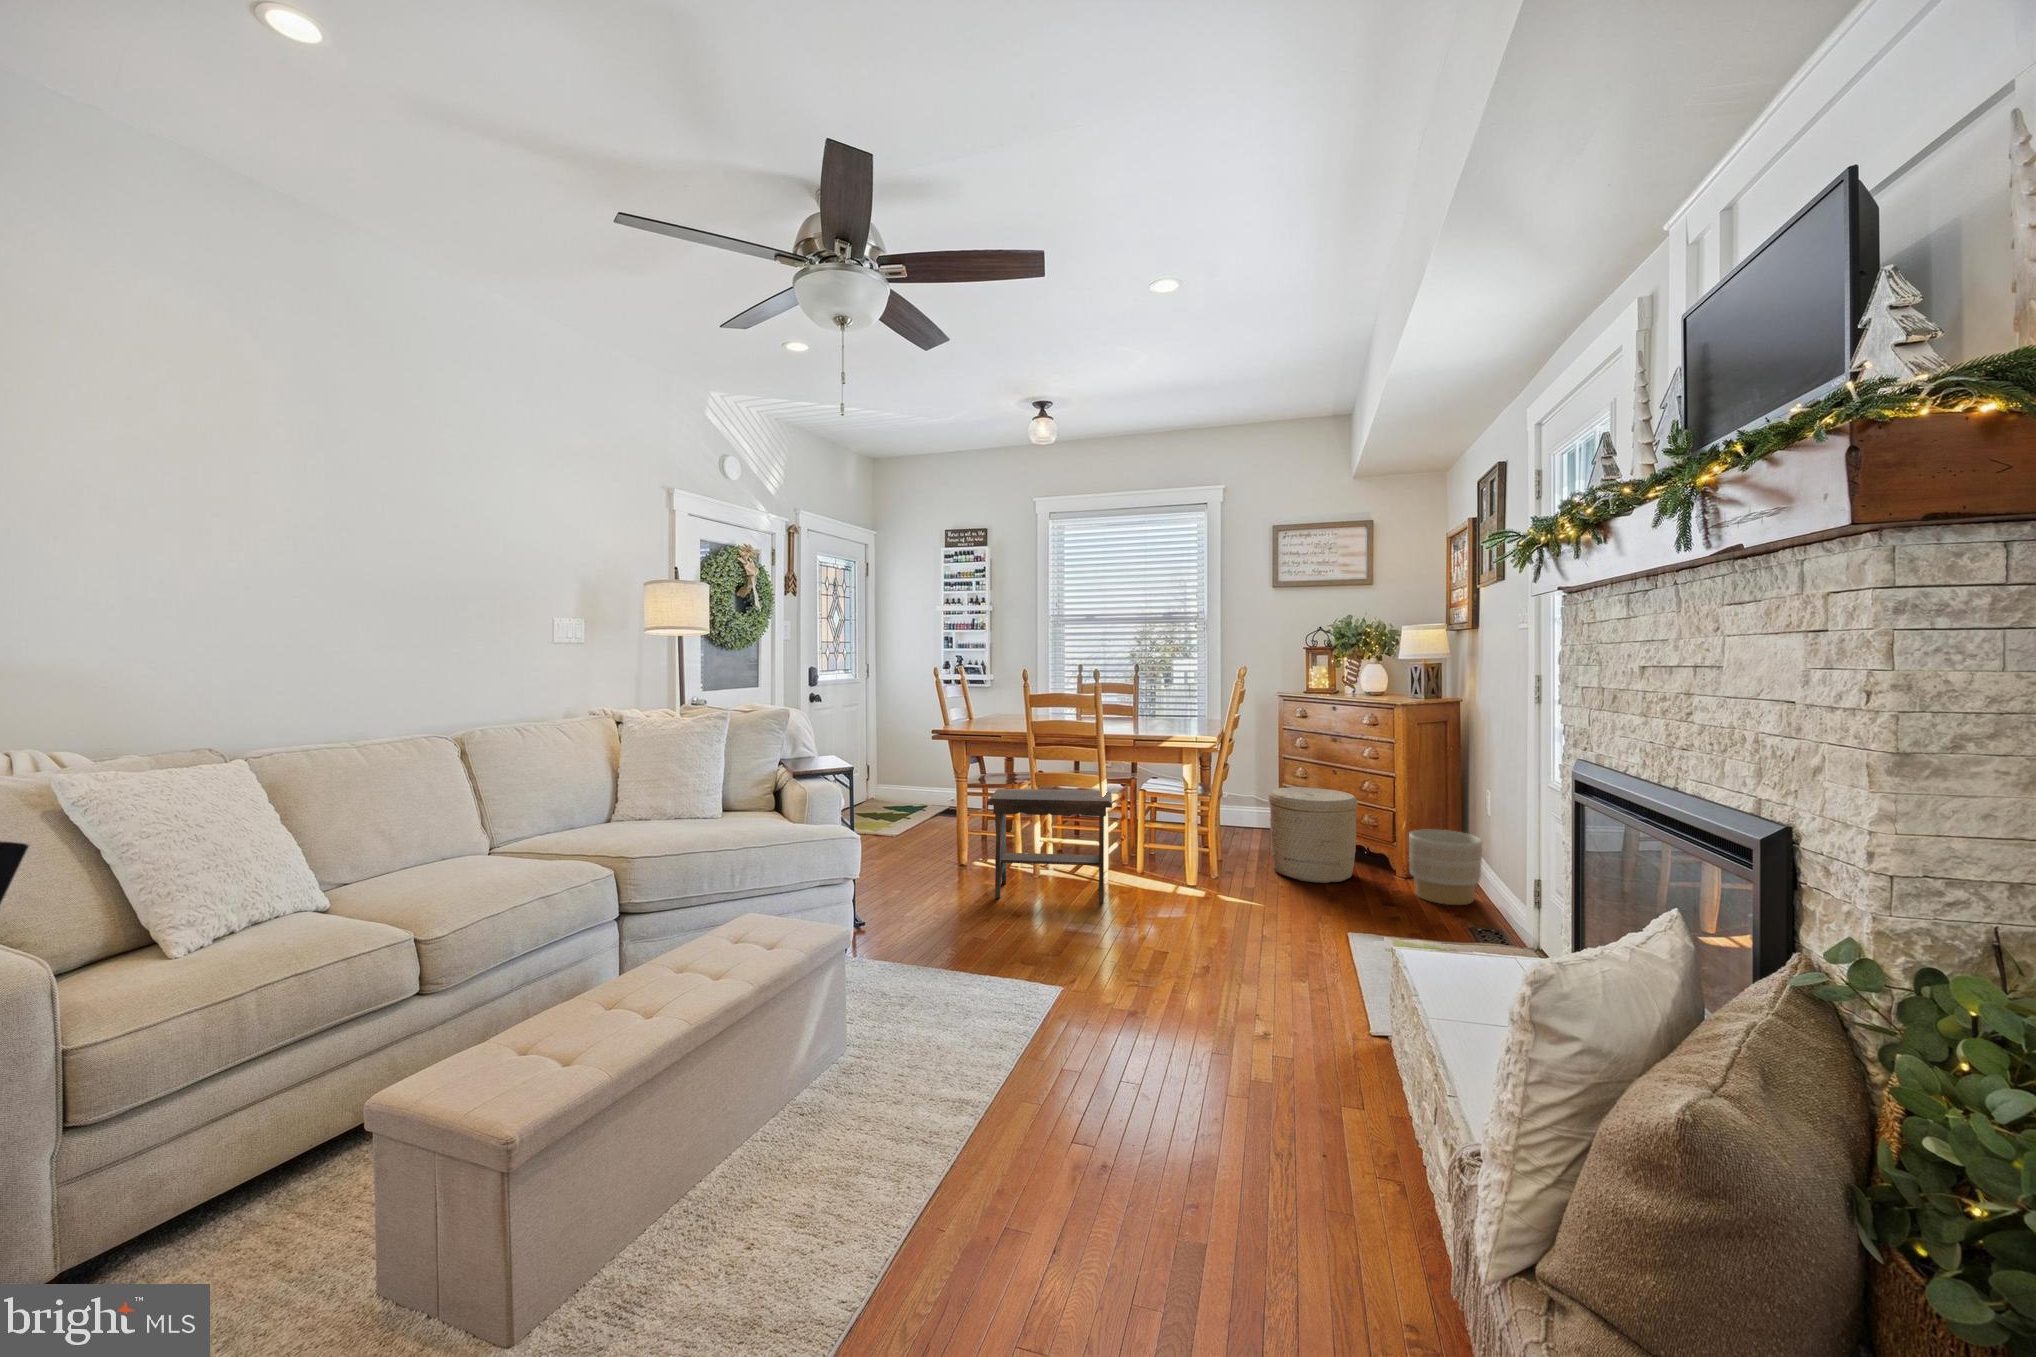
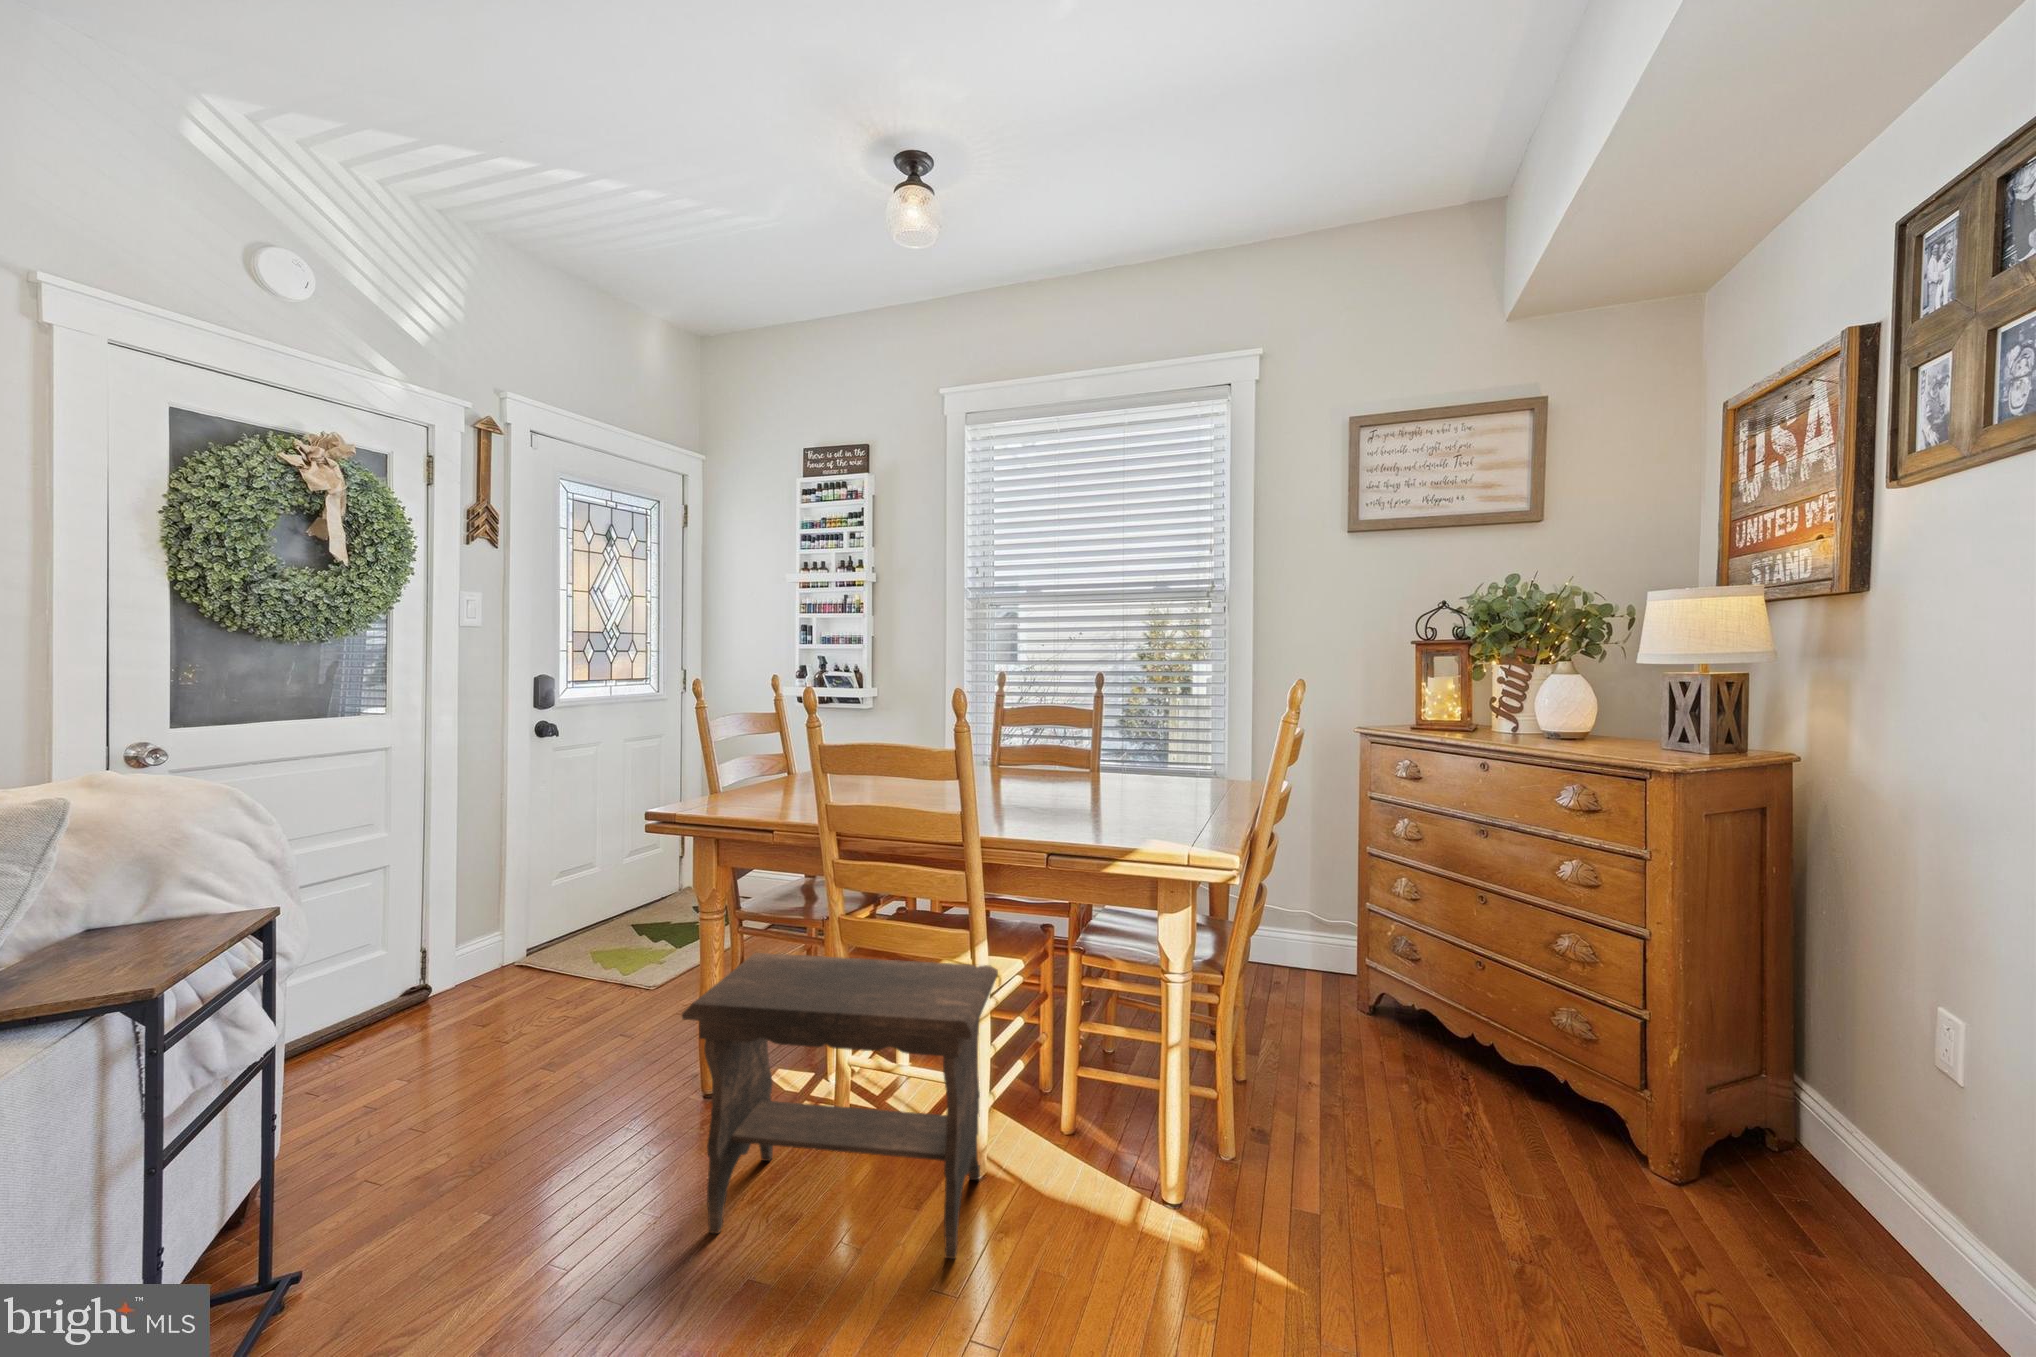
woven basket: present [1268,787,1358,883] -> none [1349,929,1552,1172]
planter: present [1409,830,1482,905] -> none [1693,1067,1906,1296]

